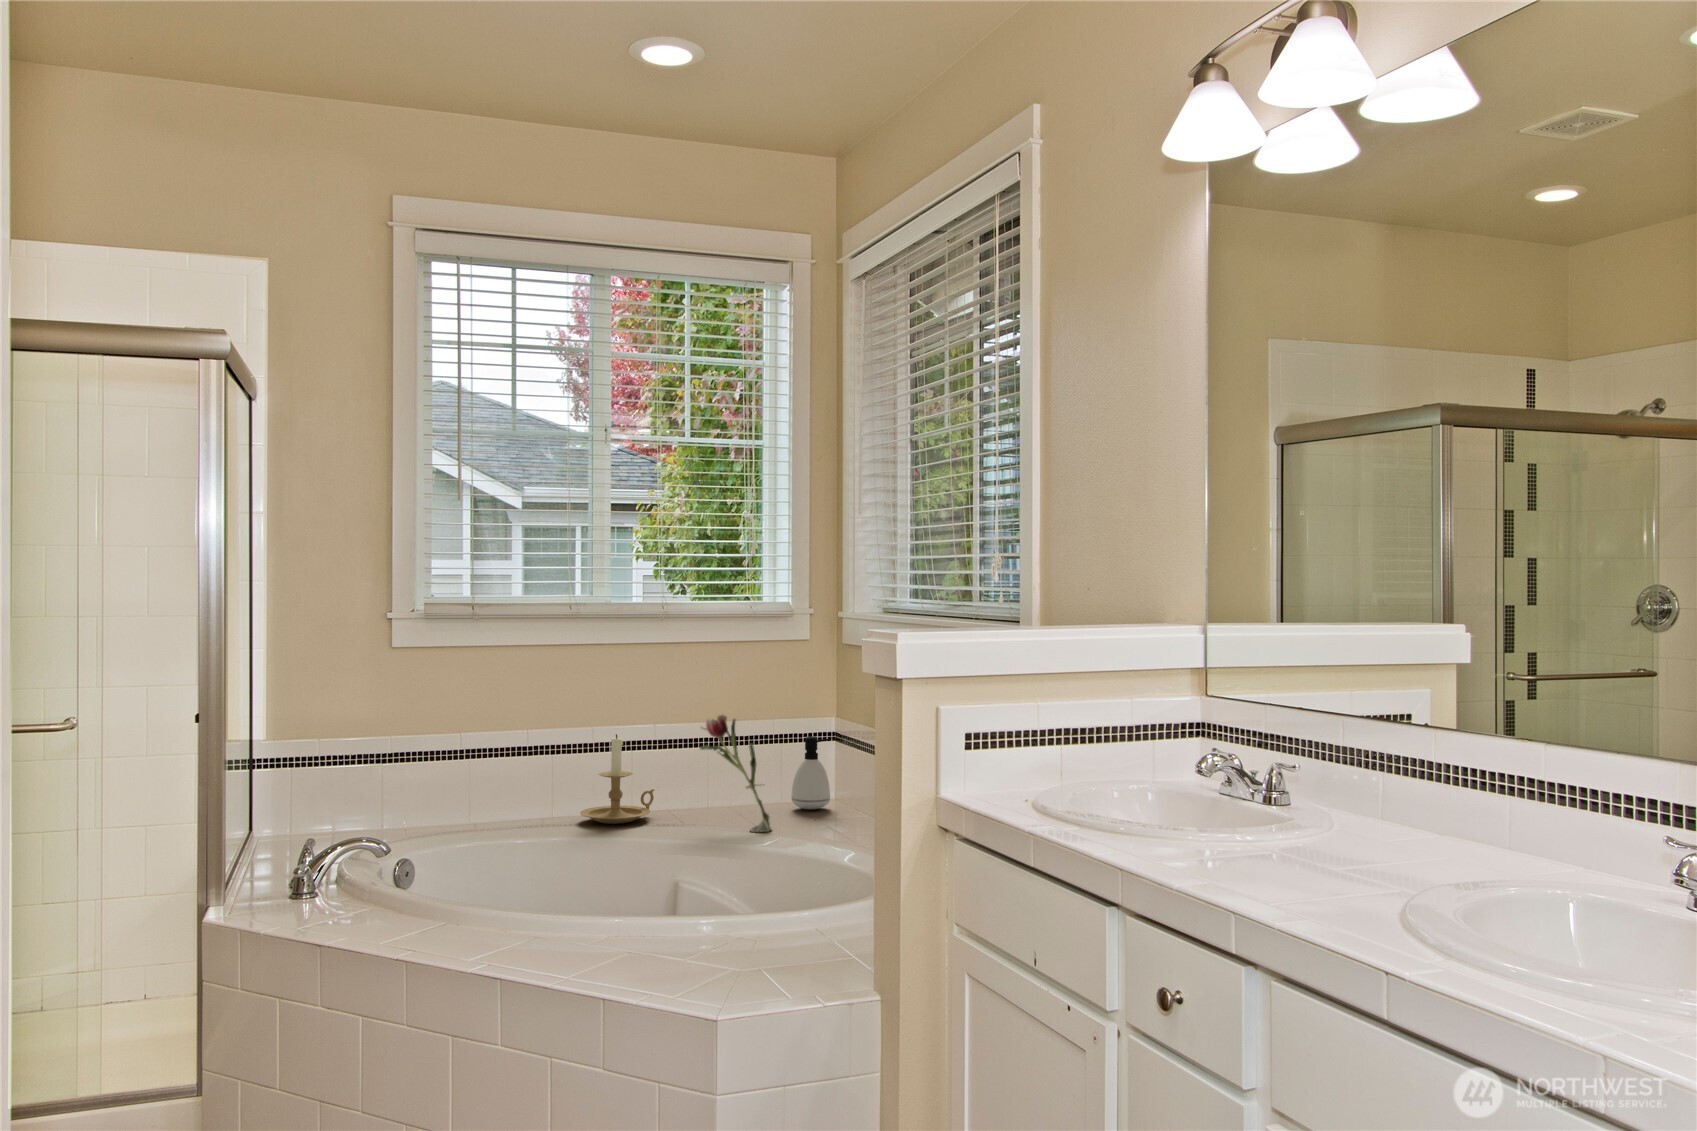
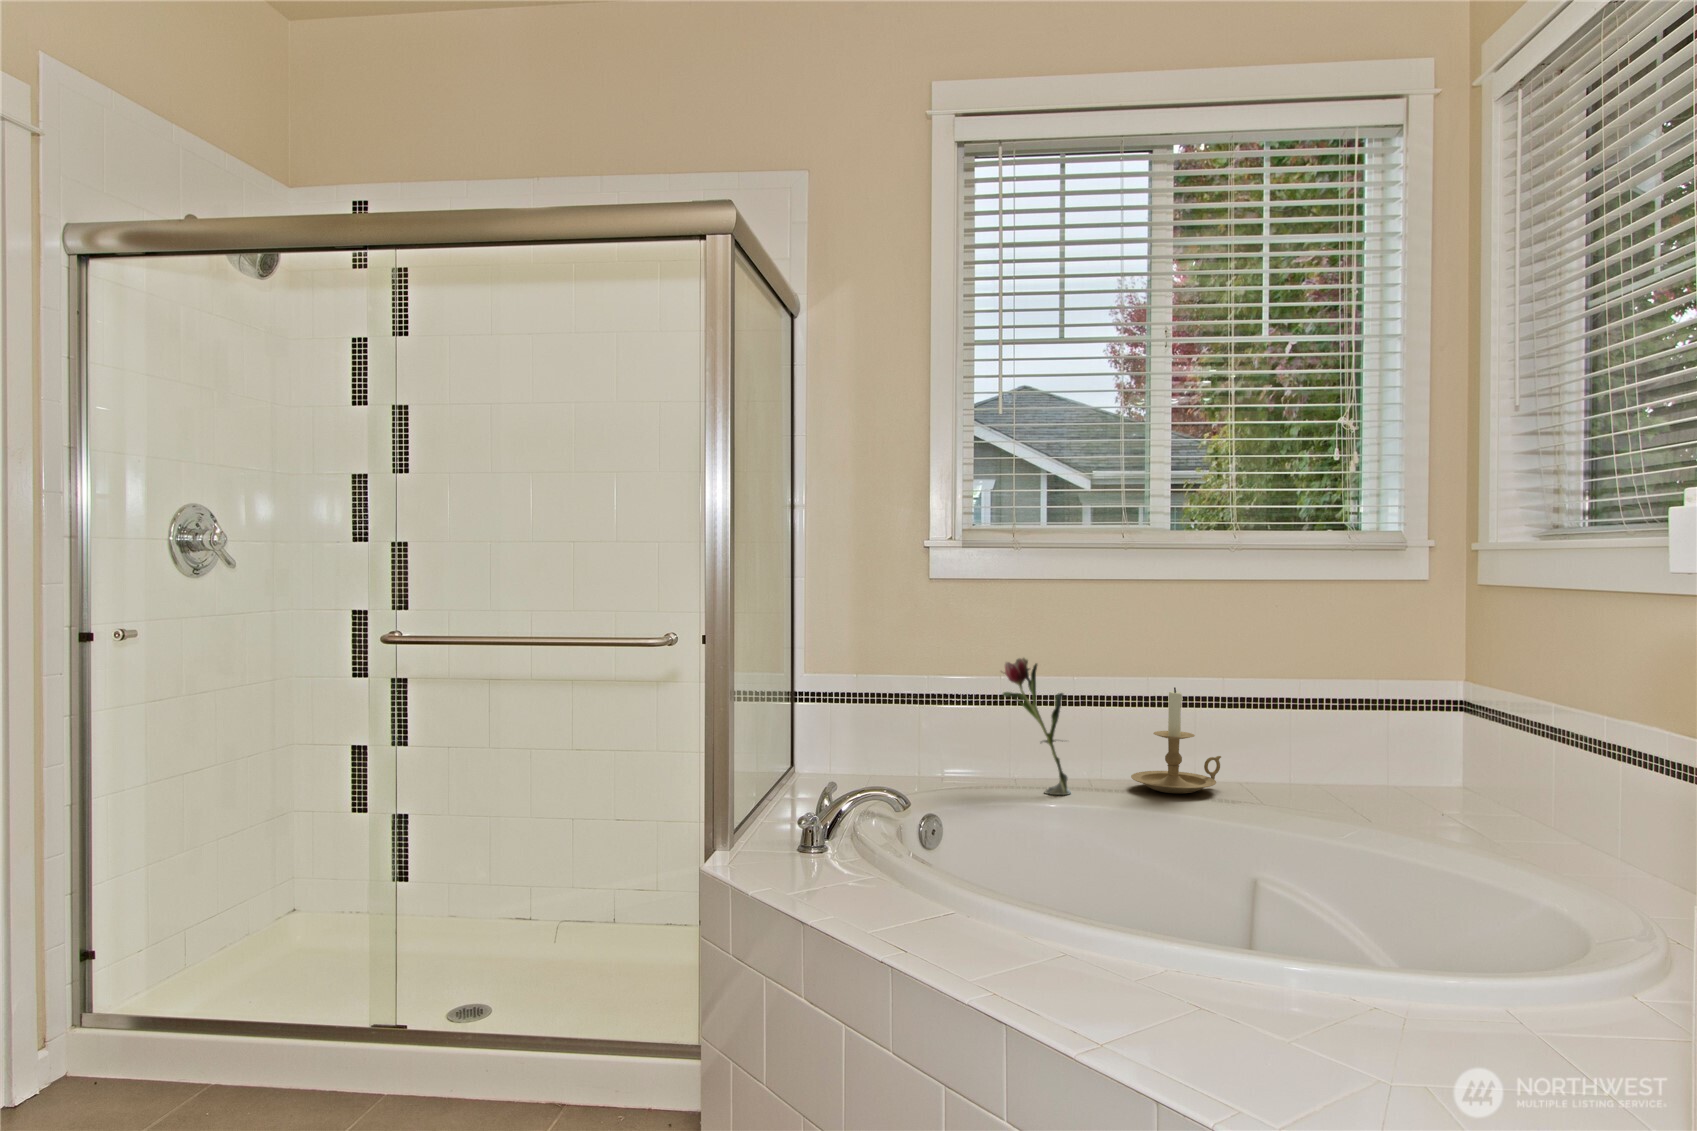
flower: present [700,715,772,832] -> present [1001,658,1071,795]
soap dispenser: present [791,737,830,810] -> none [1404,705,1461,800]

